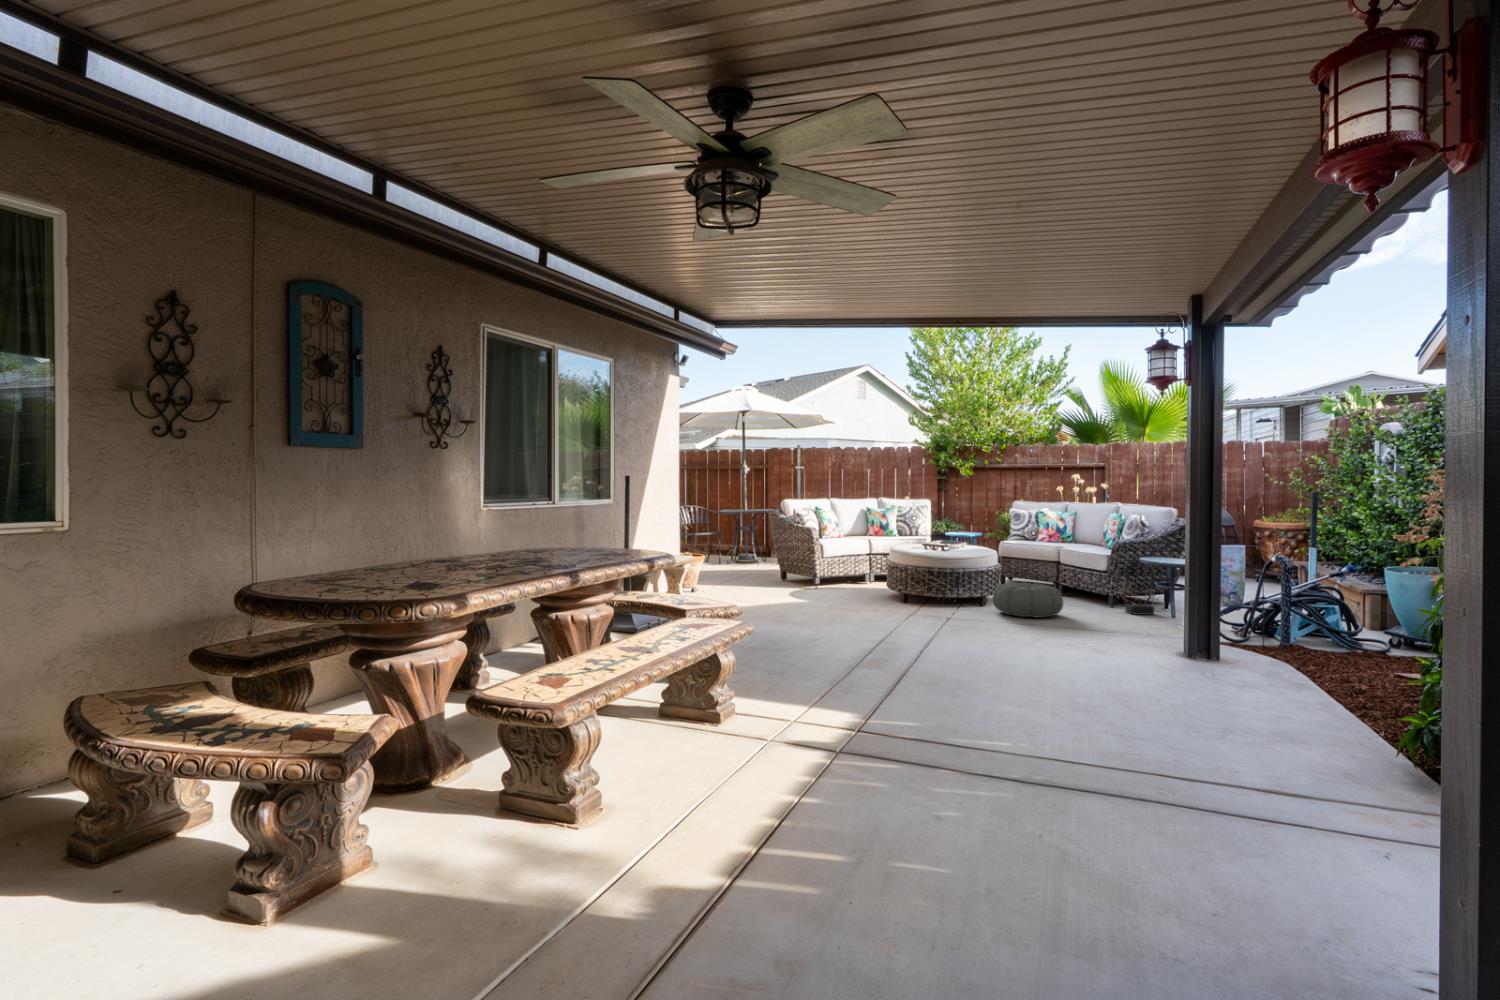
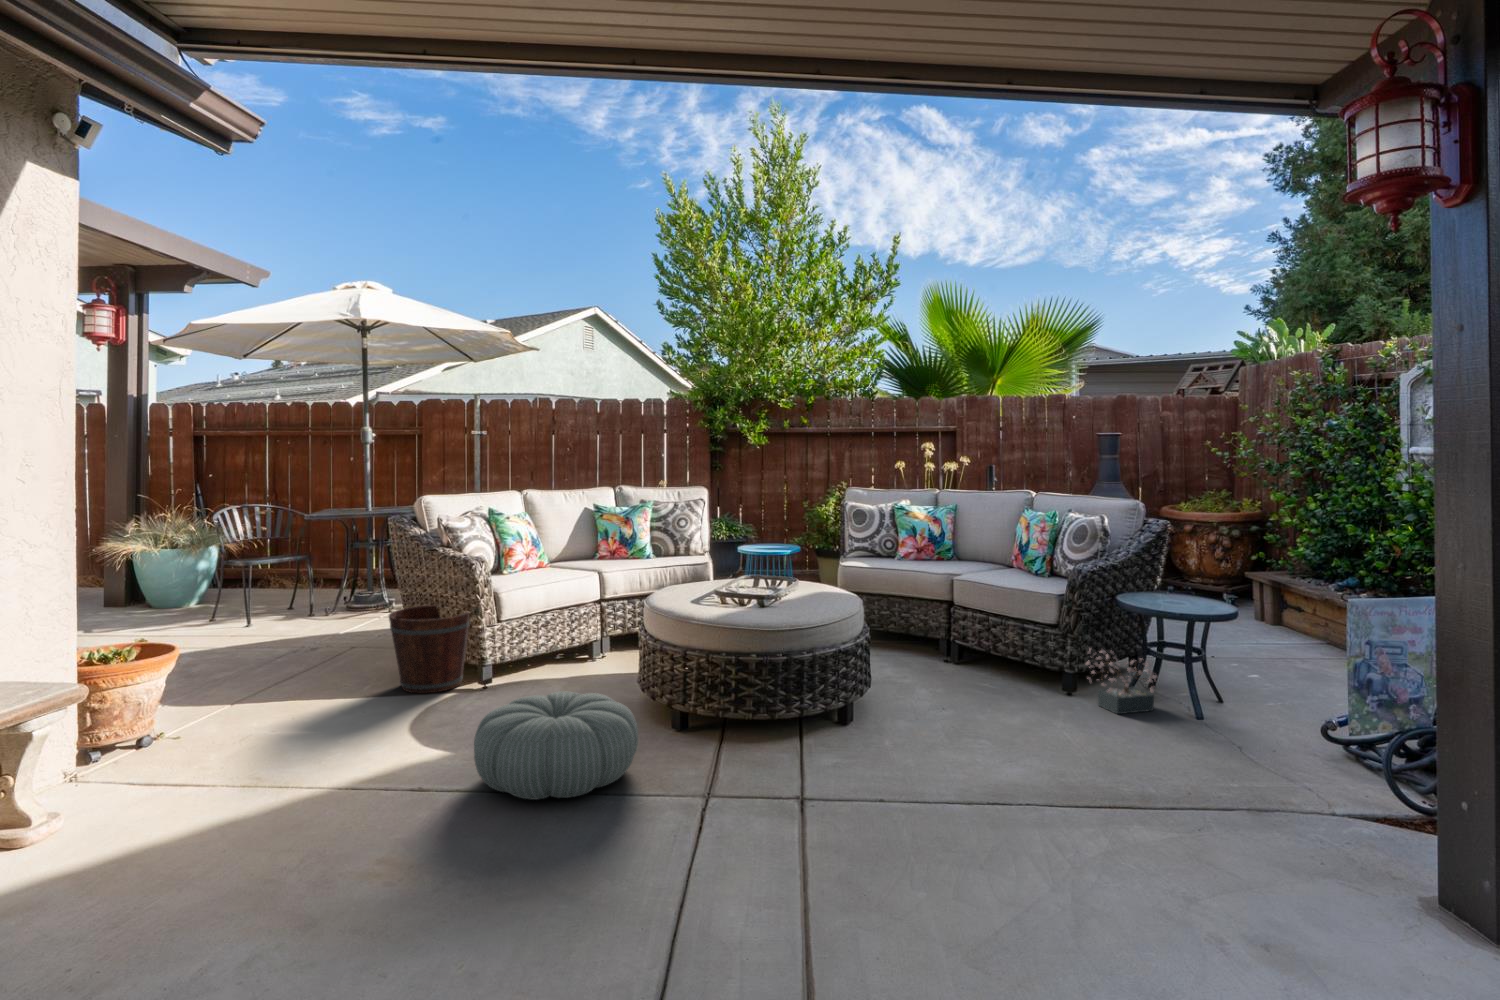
bucket: none [772,549,808,588] -> present [389,605,469,693]
pouf: present [992,583,1063,618] -> present [474,691,638,800]

